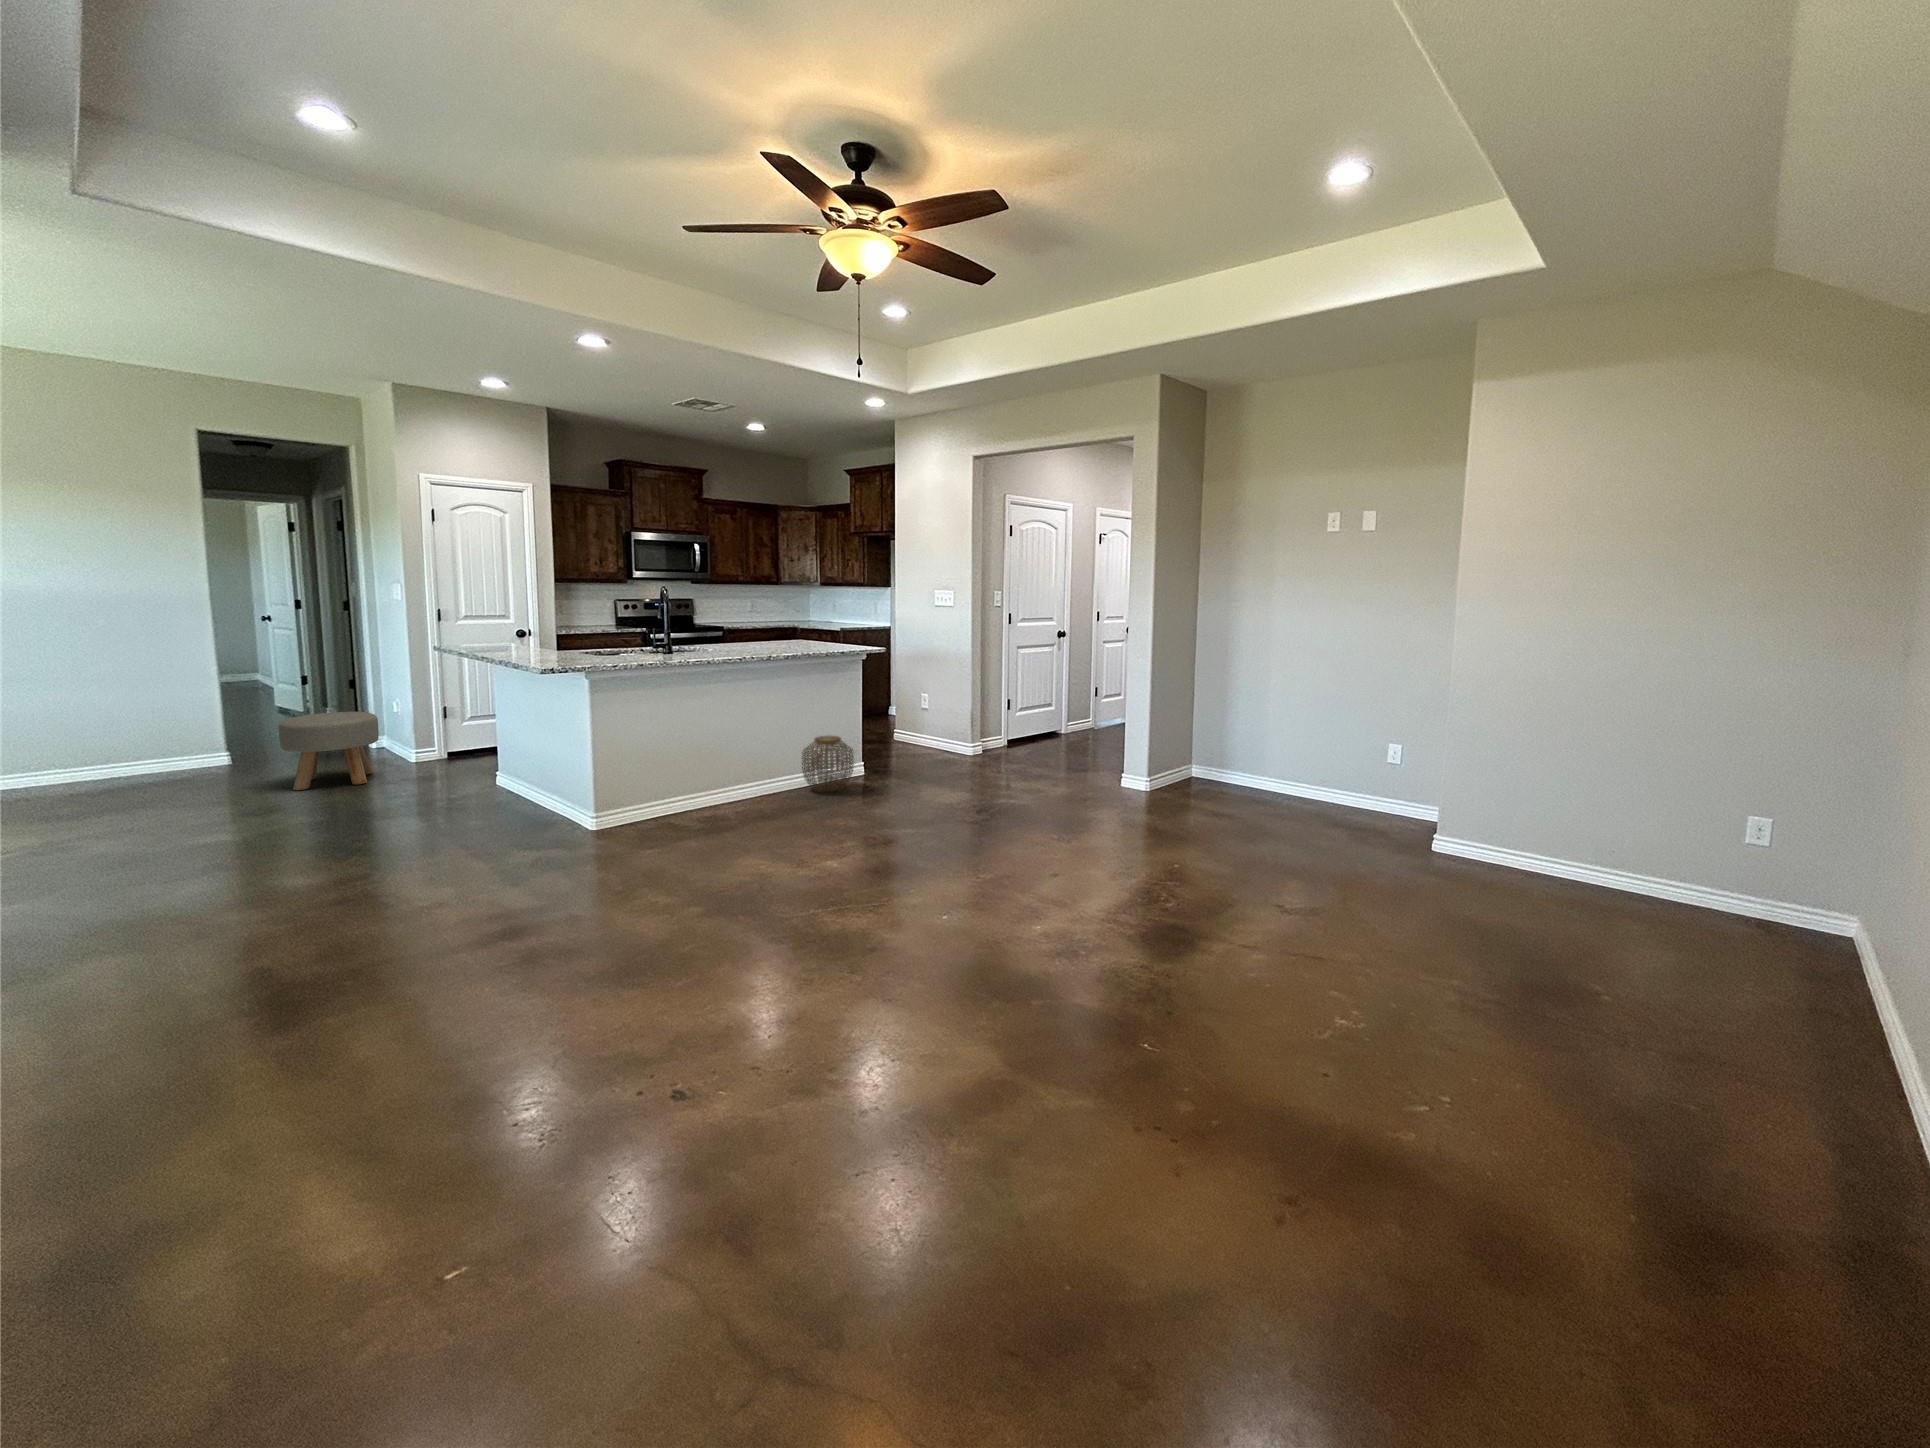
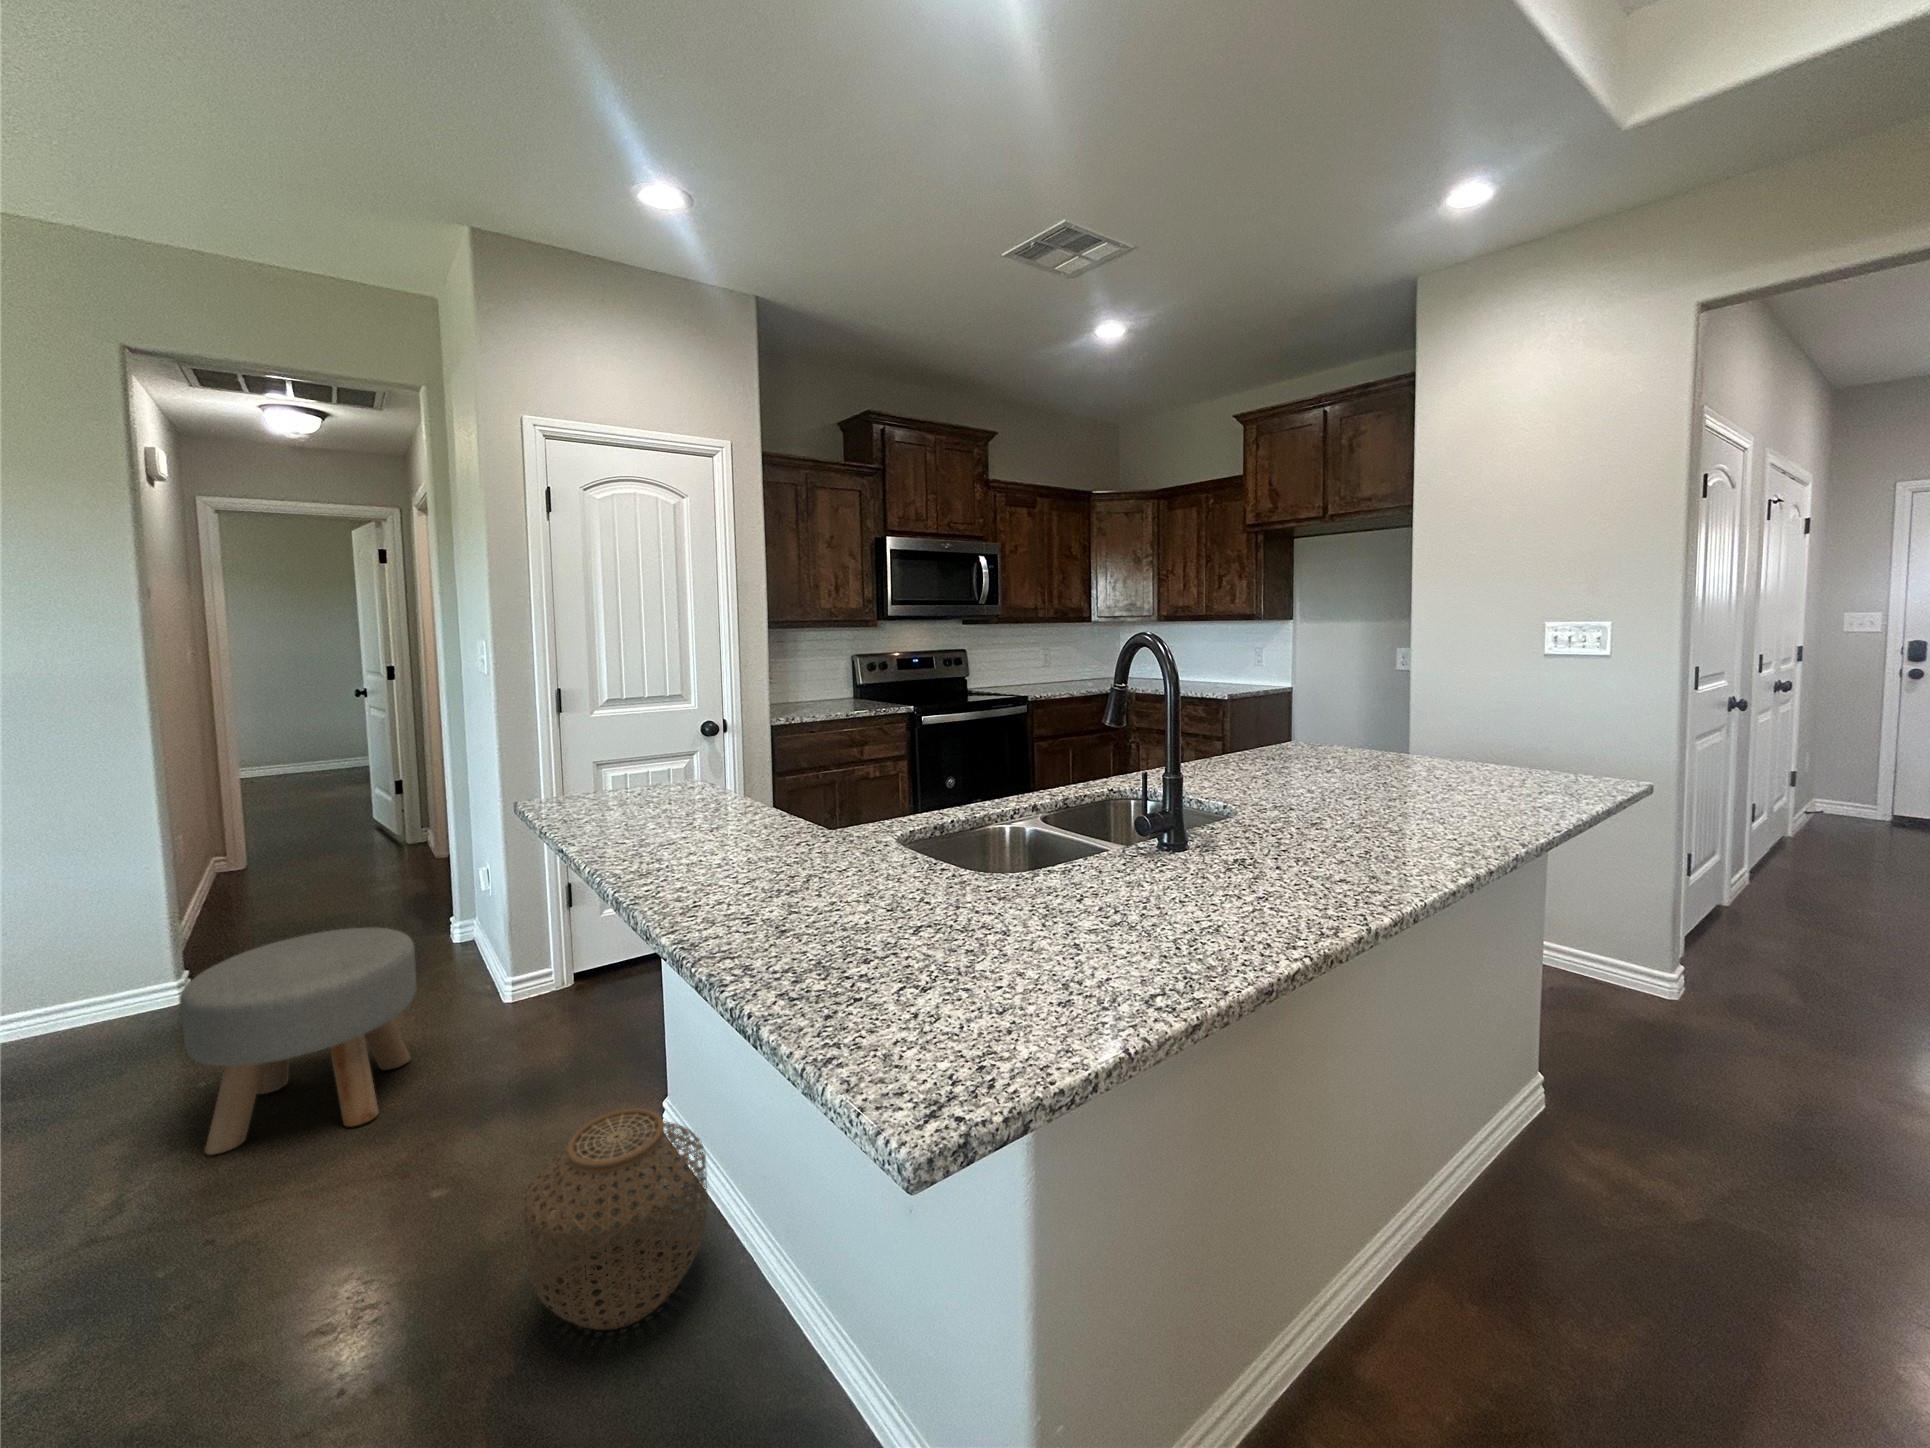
woven basket: present [802,736,853,792] -> present [524,1108,707,1330]

